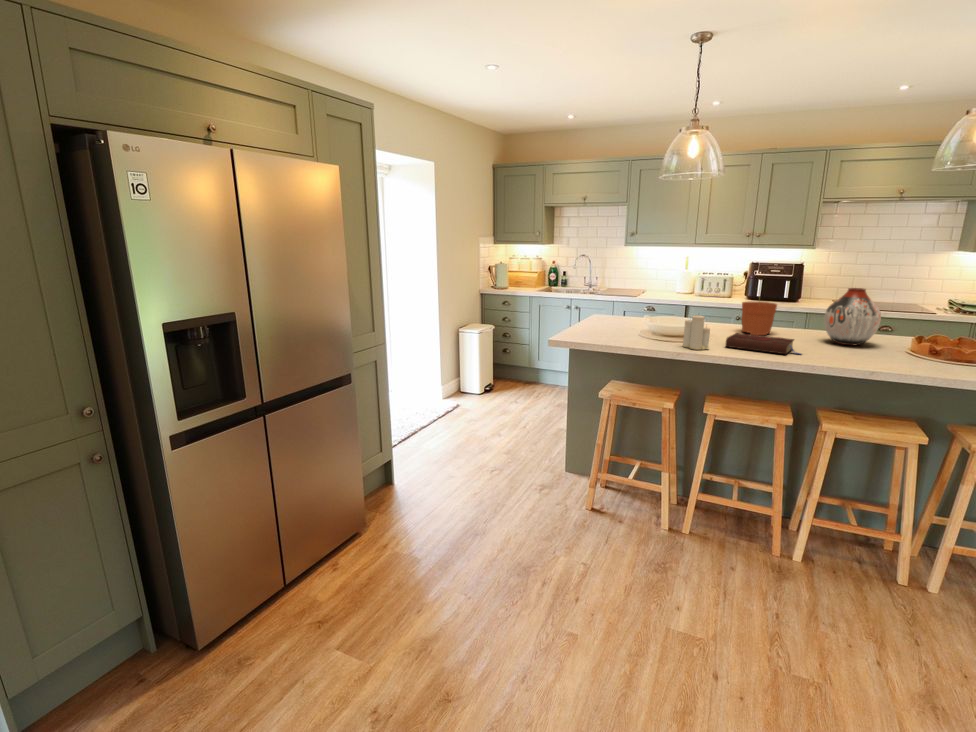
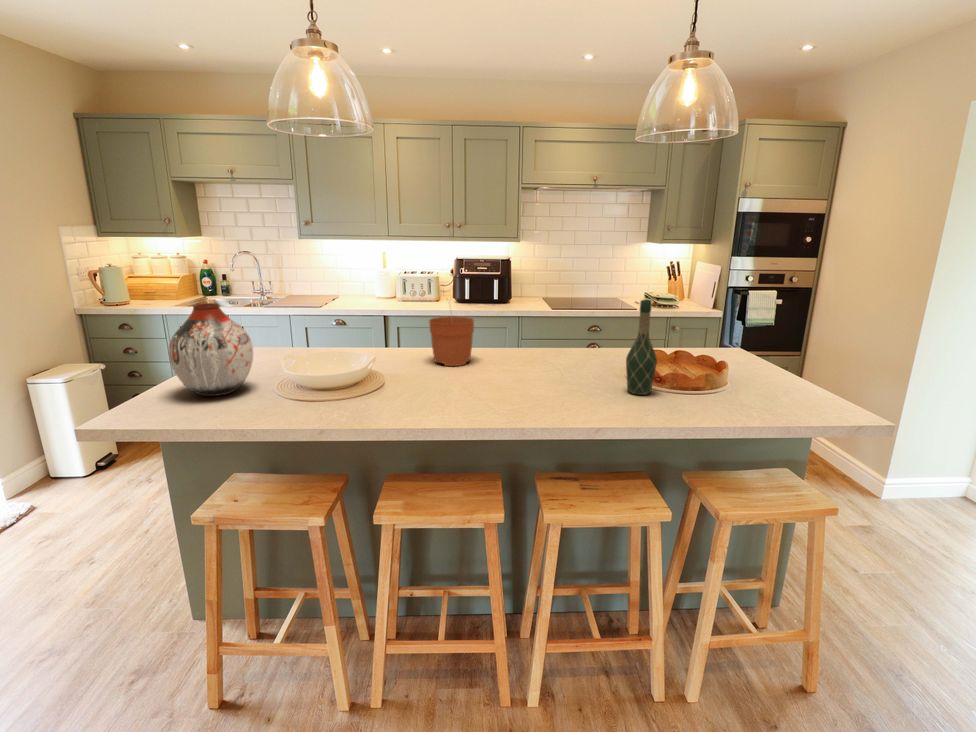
vase: present [824,288,881,345] -> present [169,303,253,396]
wine bottle: none [903,292,933,362] -> present [626,300,657,395]
candle: present [683,315,710,350] -> none [329,350,373,414]
book: present [726,333,800,354] -> none [400,372,509,406]

